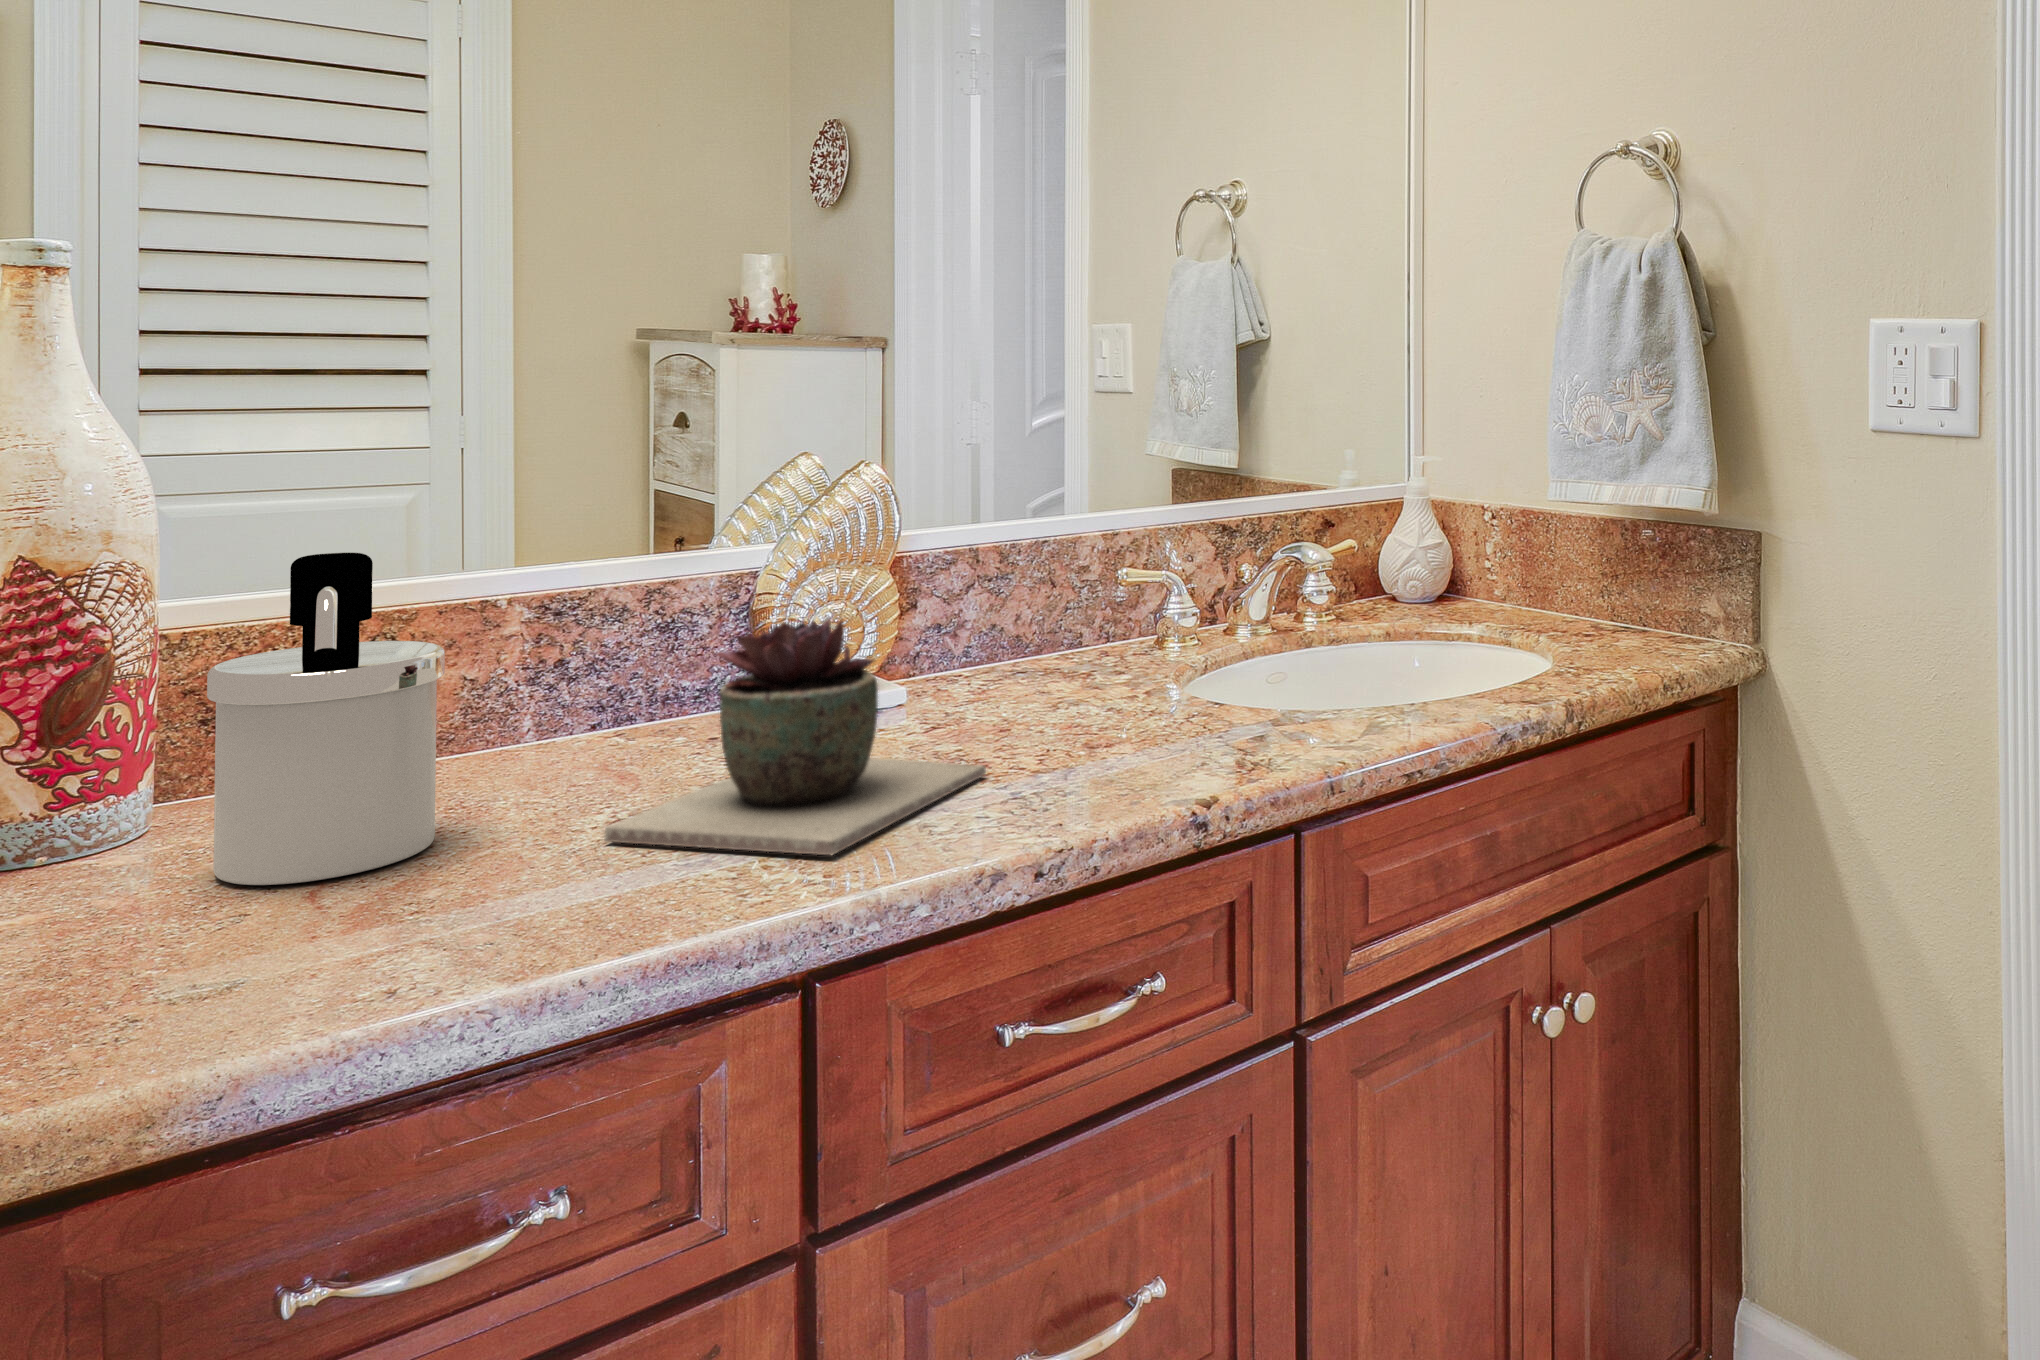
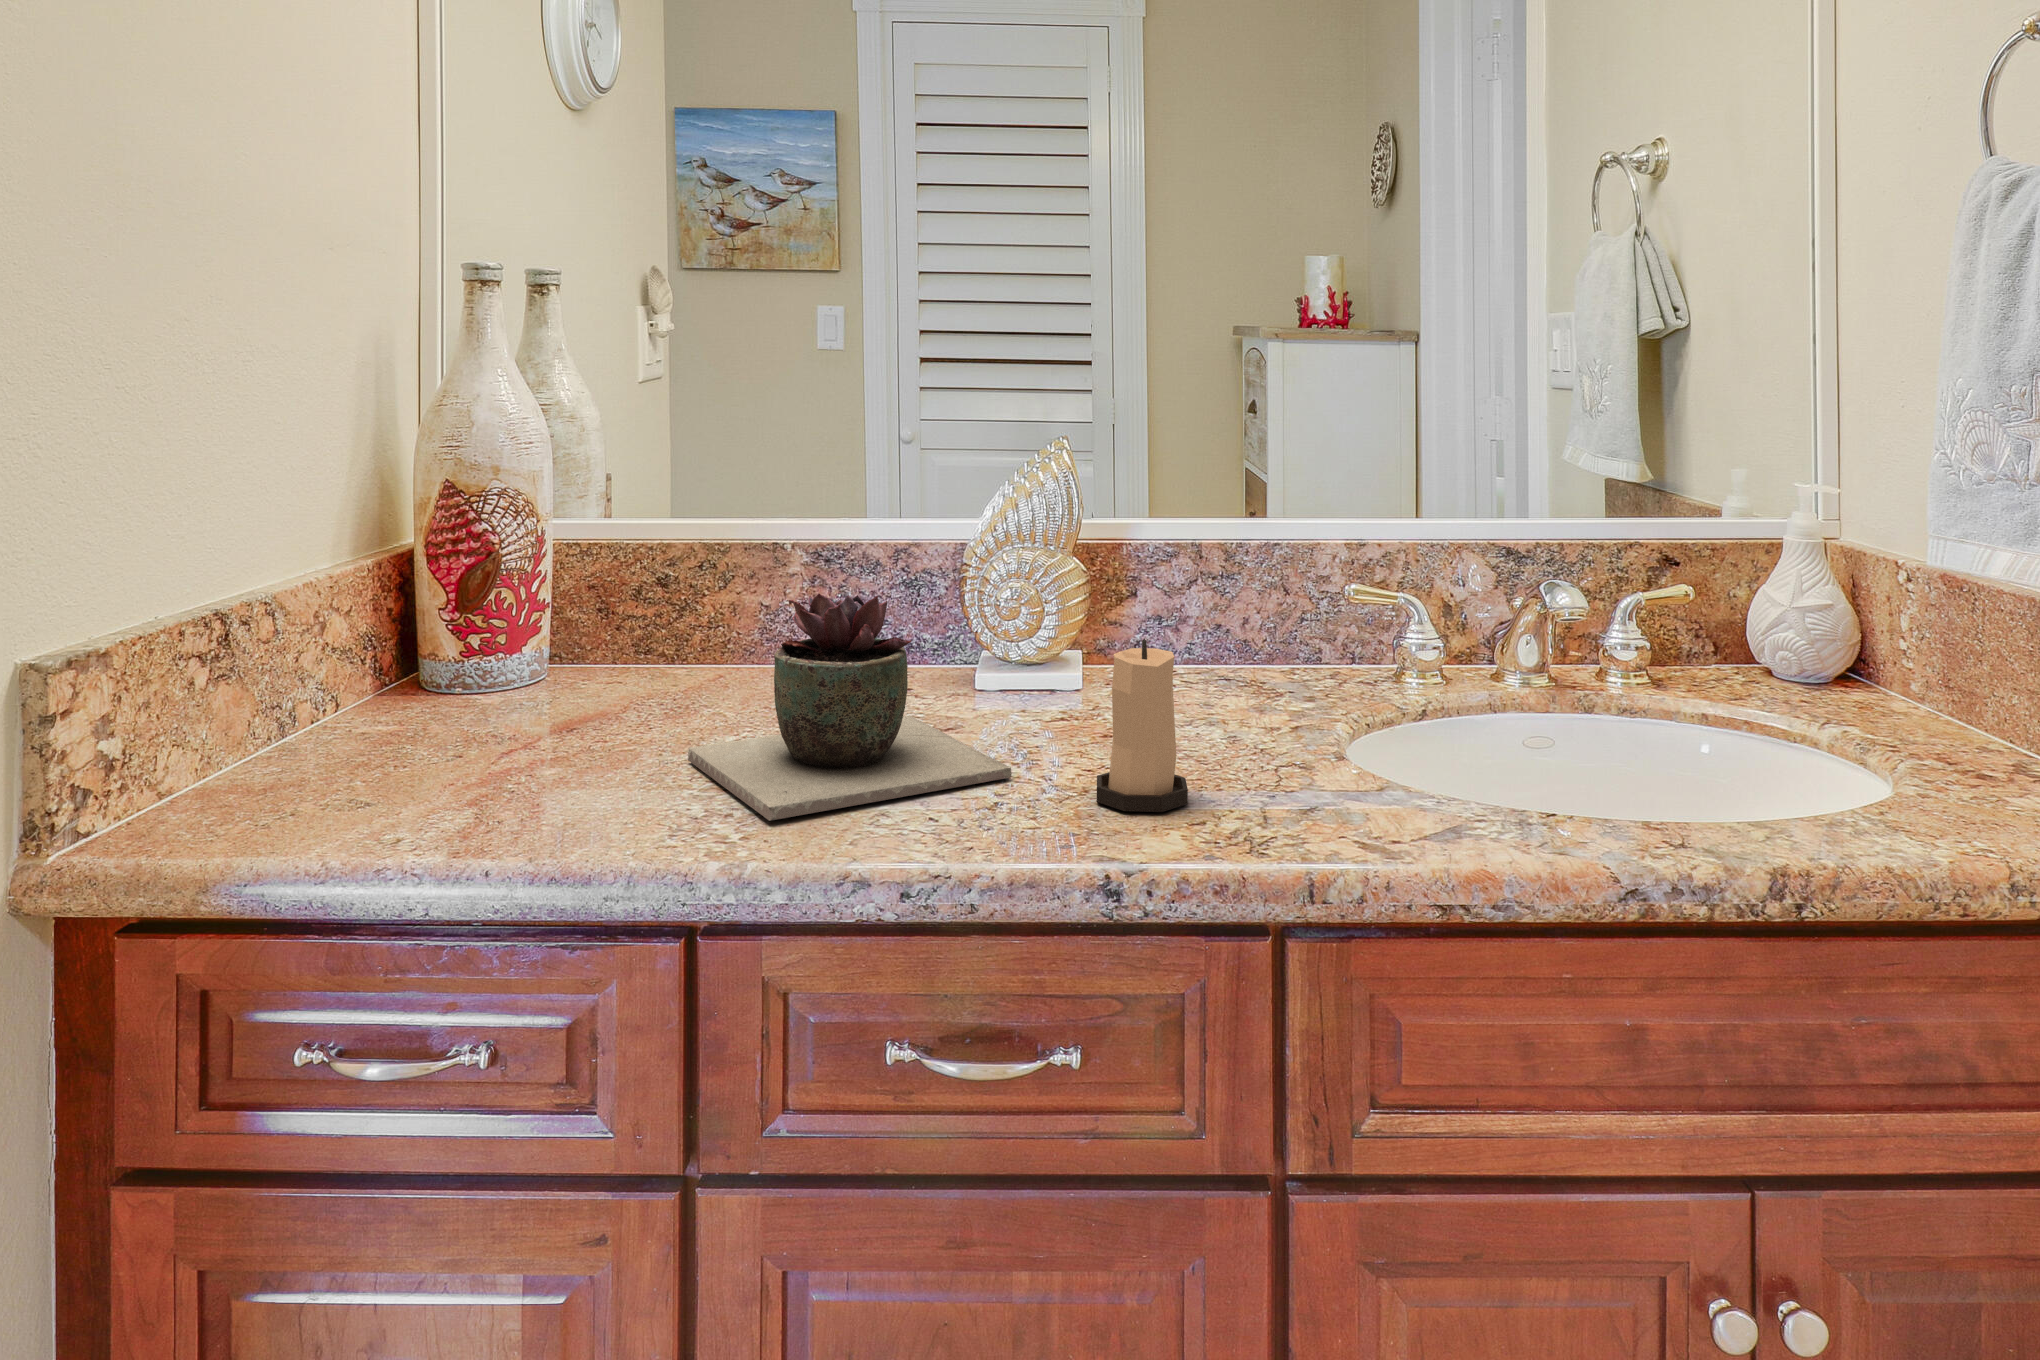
soap dispenser: present [207,553,445,885] -> none [476,495,639,742]
candle: none [1078,617,1168,772] -> present [1097,639,1188,812]

